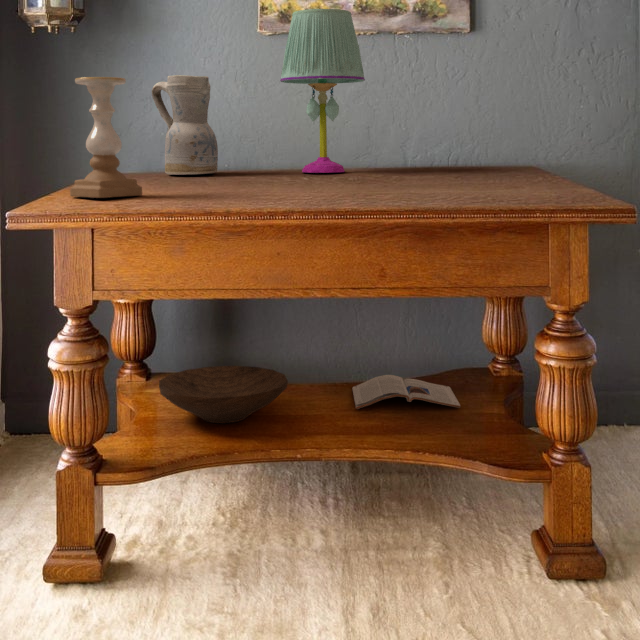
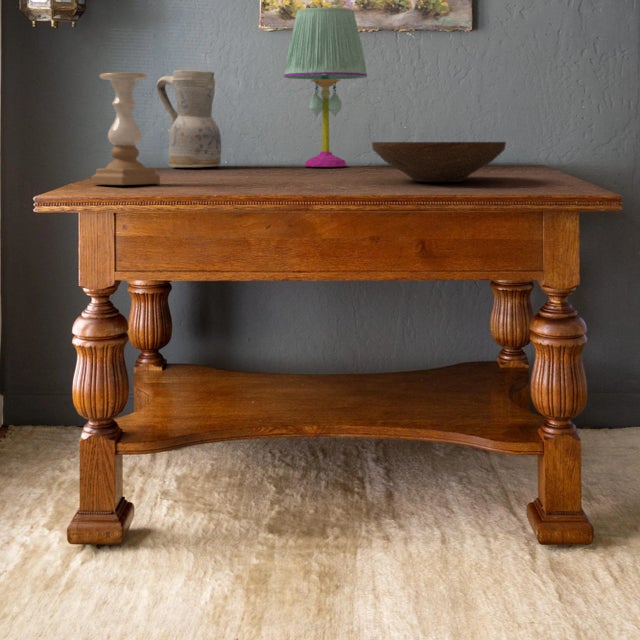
wooden bowl: present [159,366,288,423] -> present [372,142,506,182]
magazine: present [353,375,460,409] -> none [354,366,461,396]

